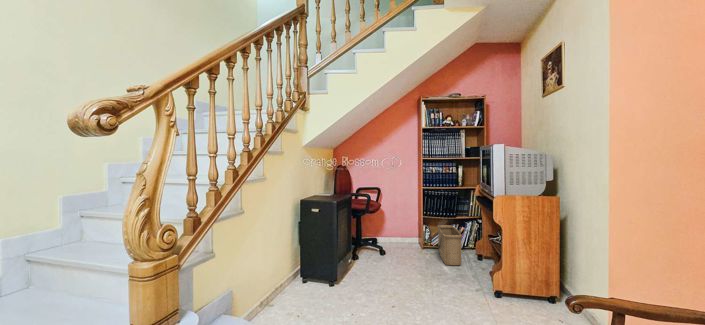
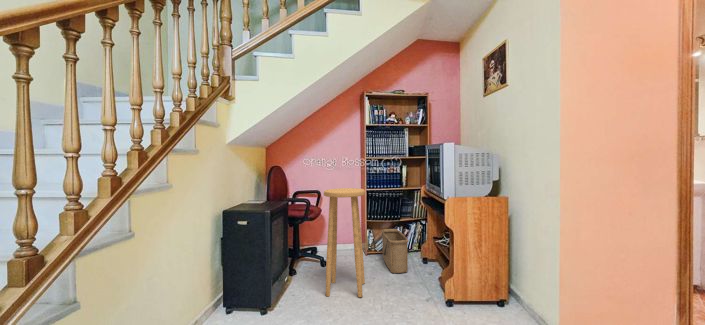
stool: none [383,185,419,282] -> present [324,188,365,297]

